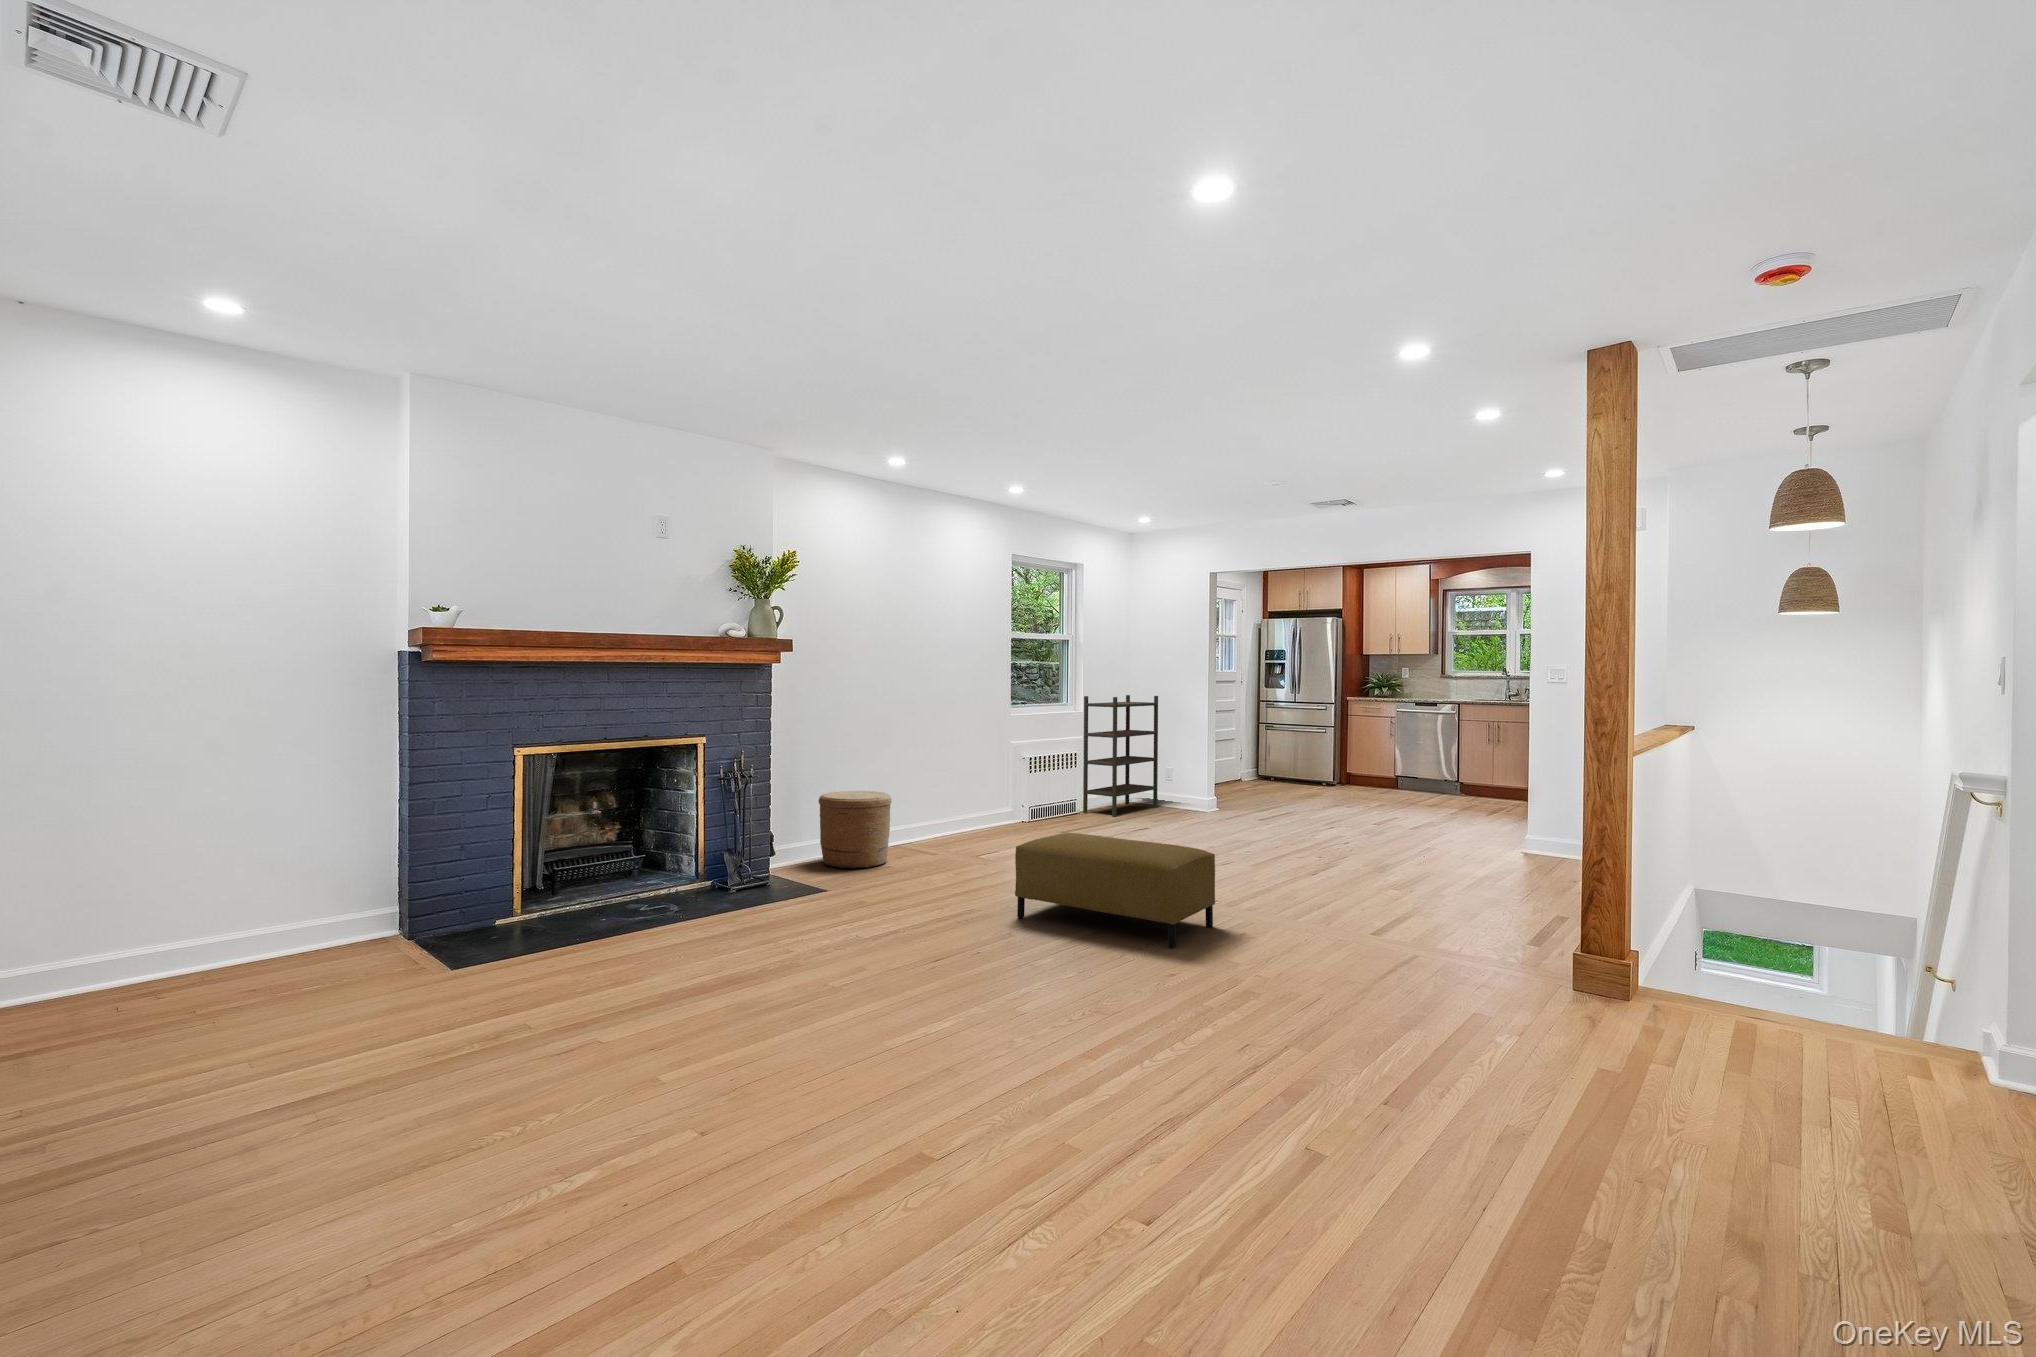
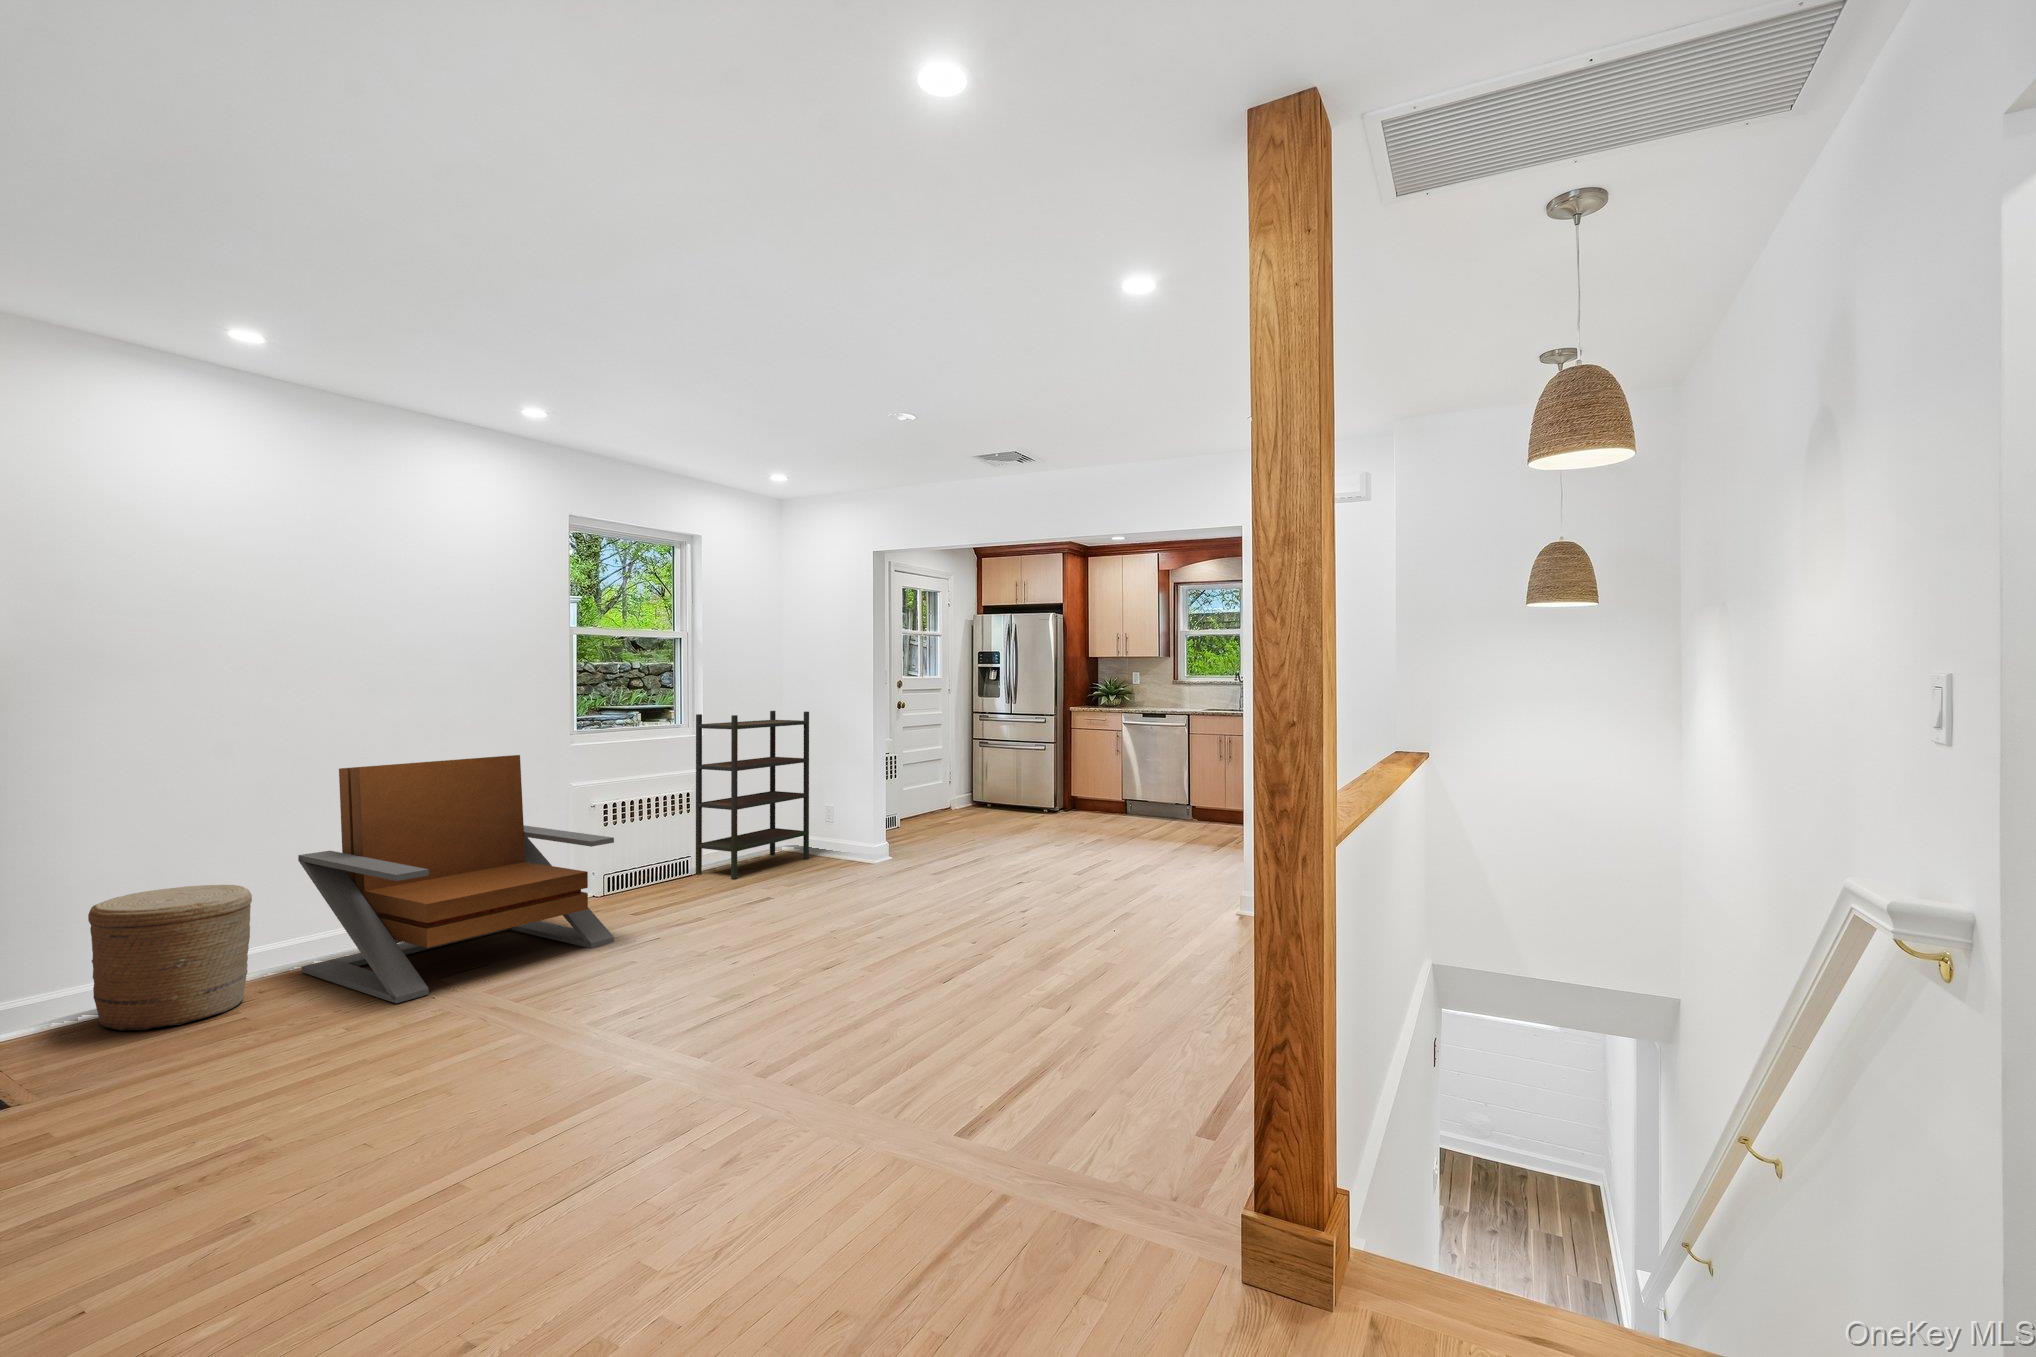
lounge chair: none [895,719,1072,866] -> present [298,755,614,1003]
ottoman: present [1015,833,1215,947] -> none [299,971,679,1227]

